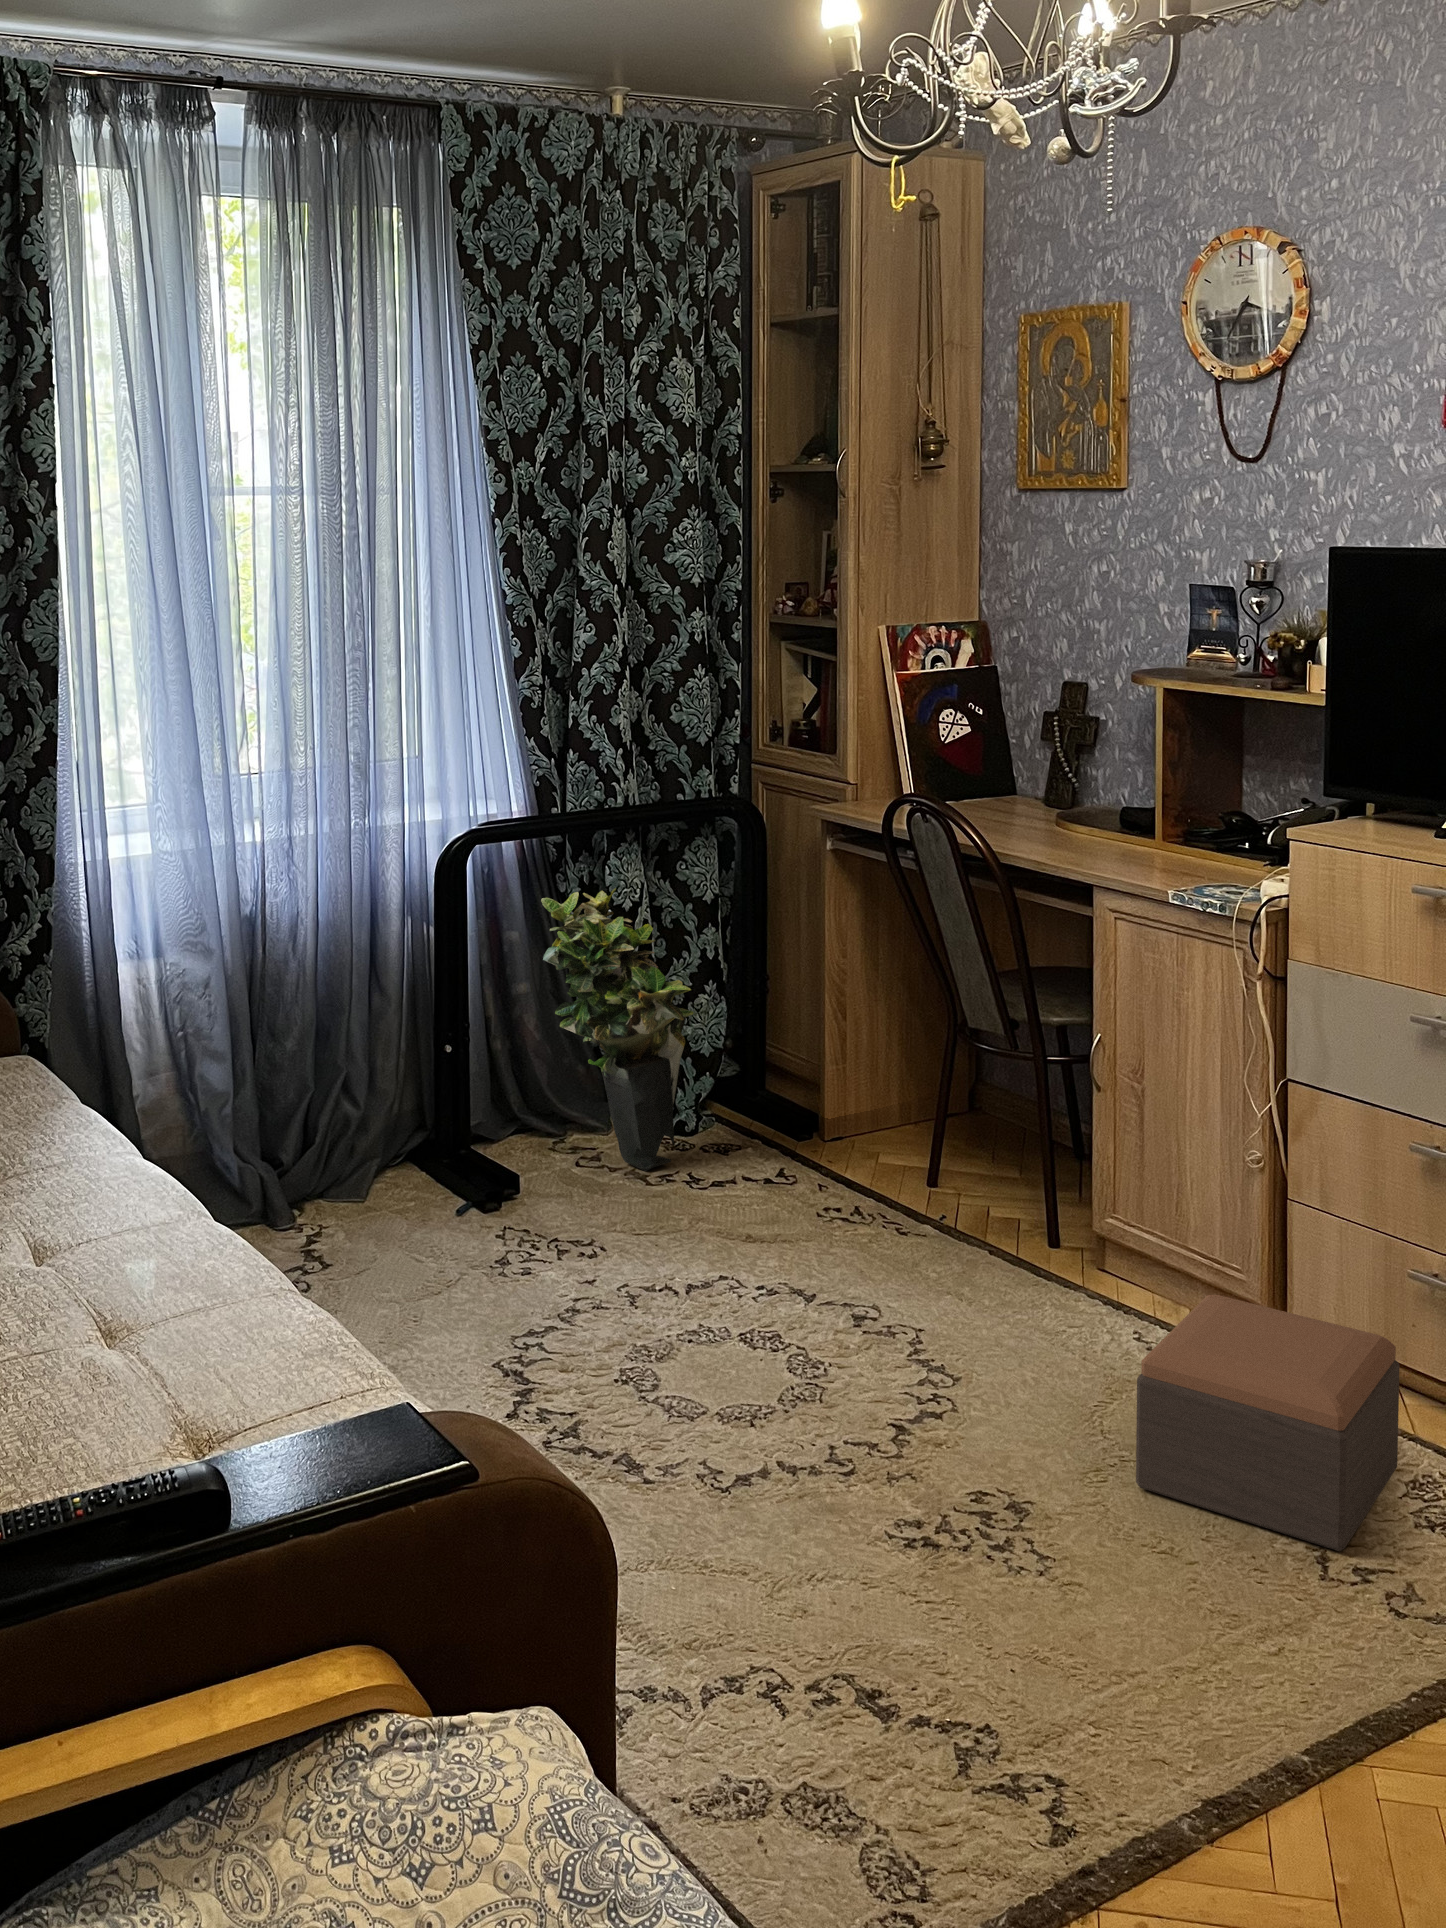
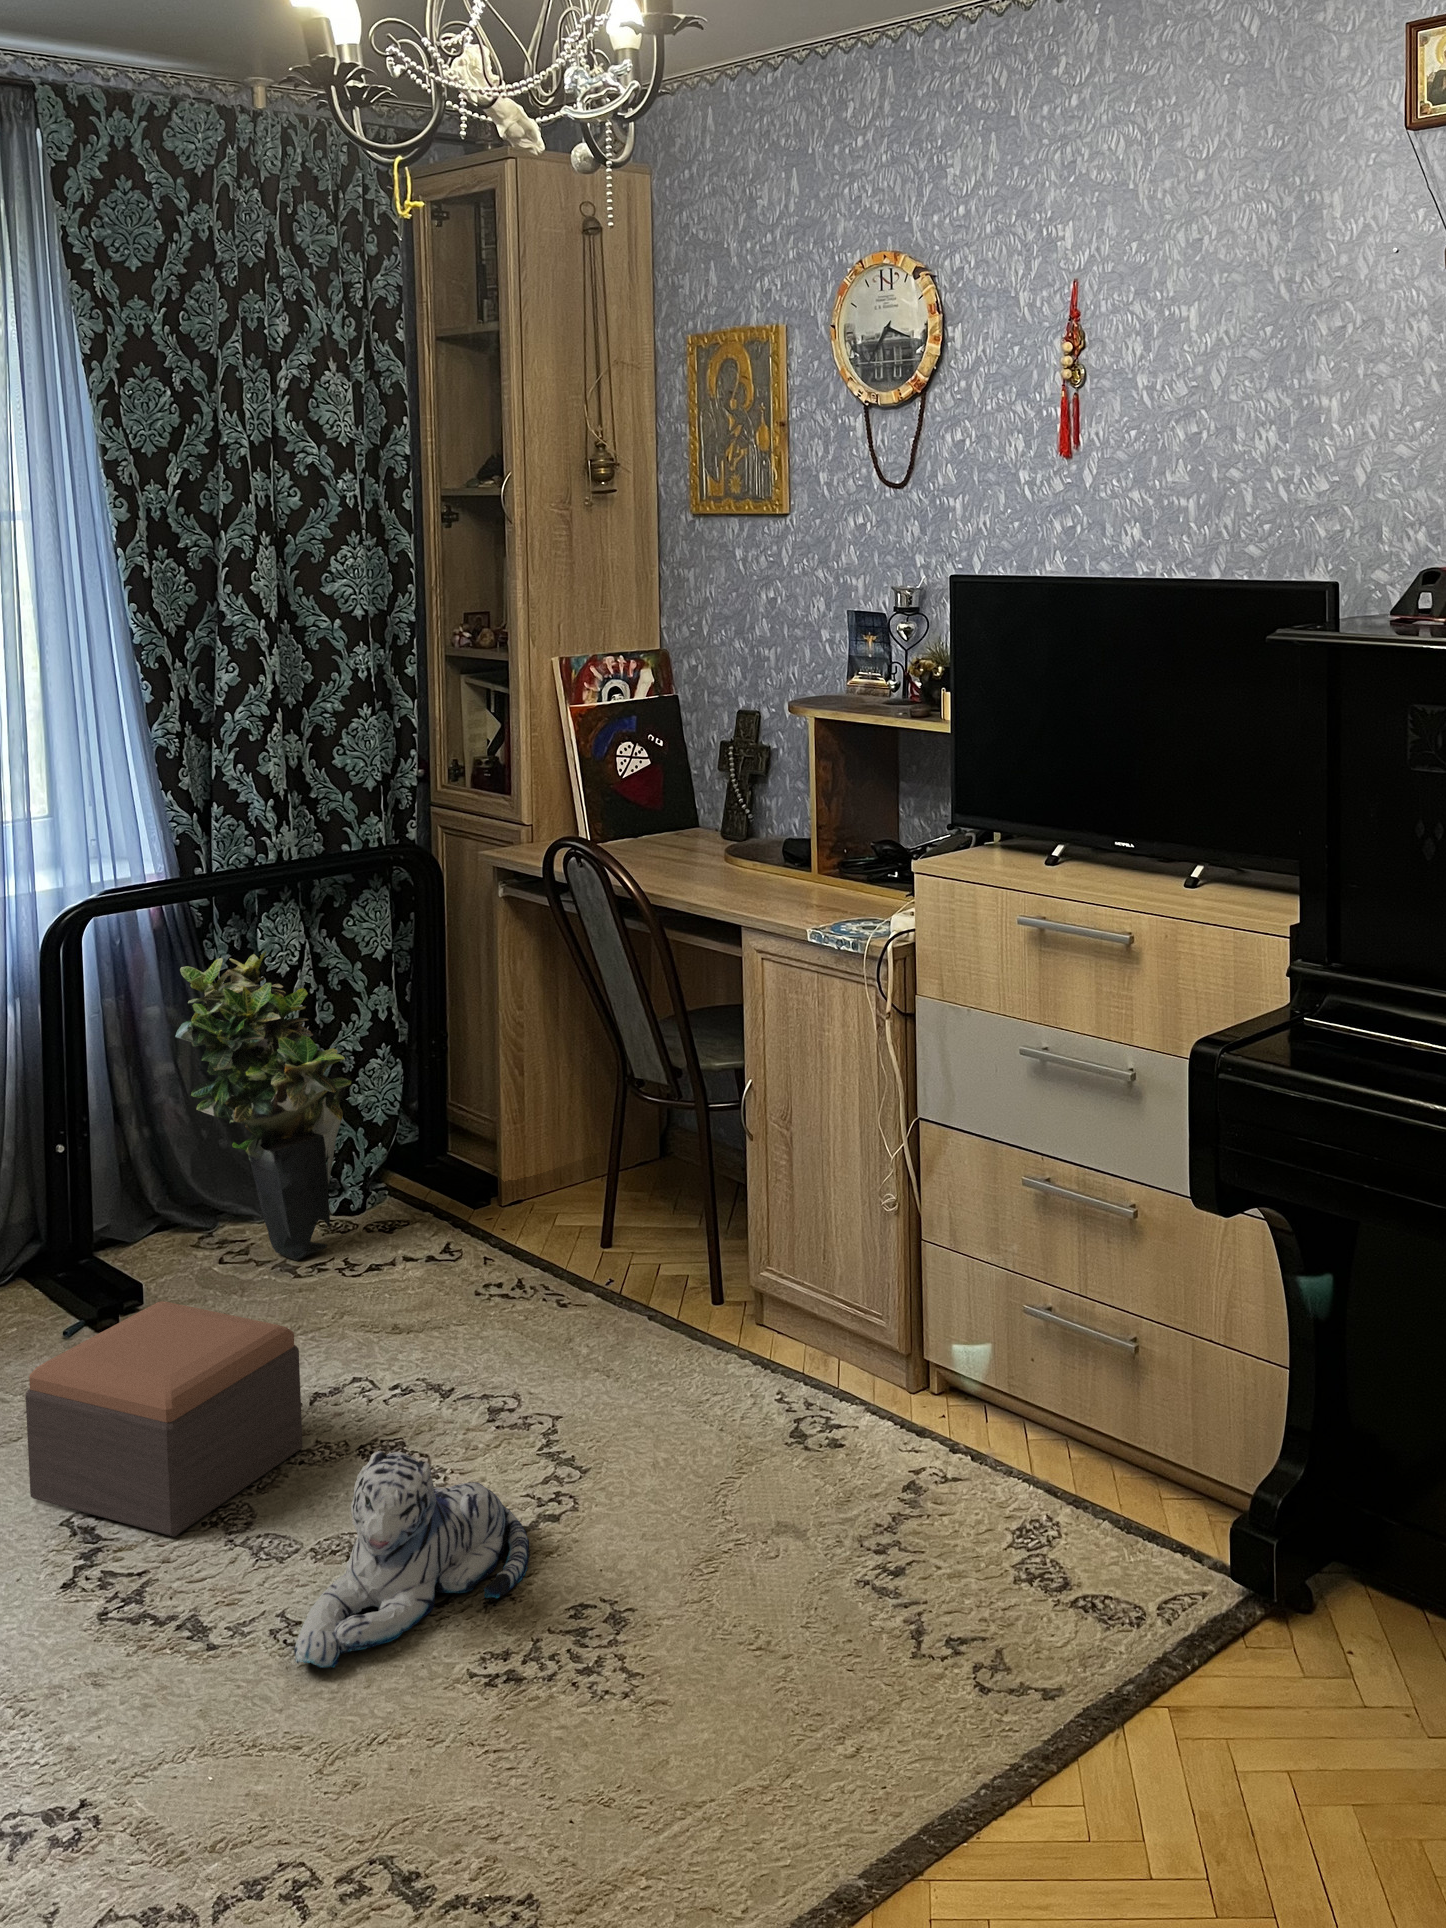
footstool: present [1136,1295,1400,1551] -> present [26,1301,302,1537]
plush toy: none [727,1330,922,1514] -> present [294,1451,529,1668]

